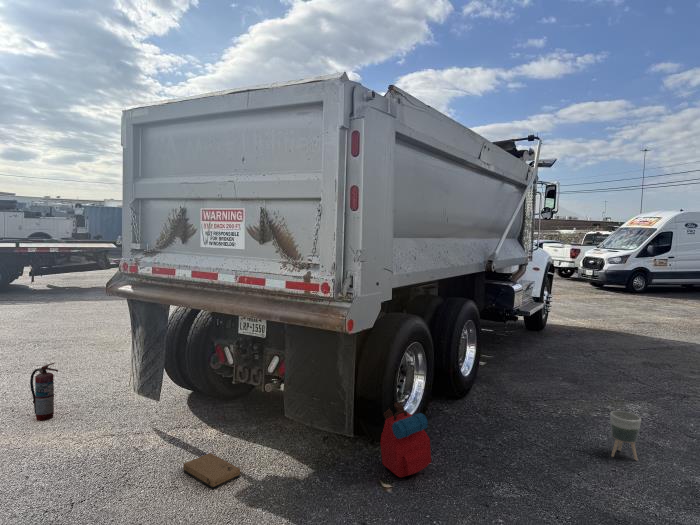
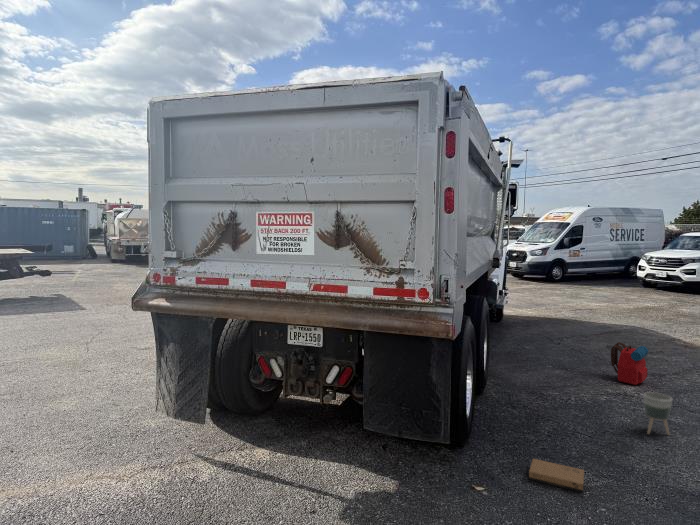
fire extinguisher: present [30,363,58,421] -> none [52,390,86,457]
backpack: present [380,402,431,477] -> present [611,342,648,385]
cardboard box: present [183,453,240,490] -> present [529,459,584,493]

